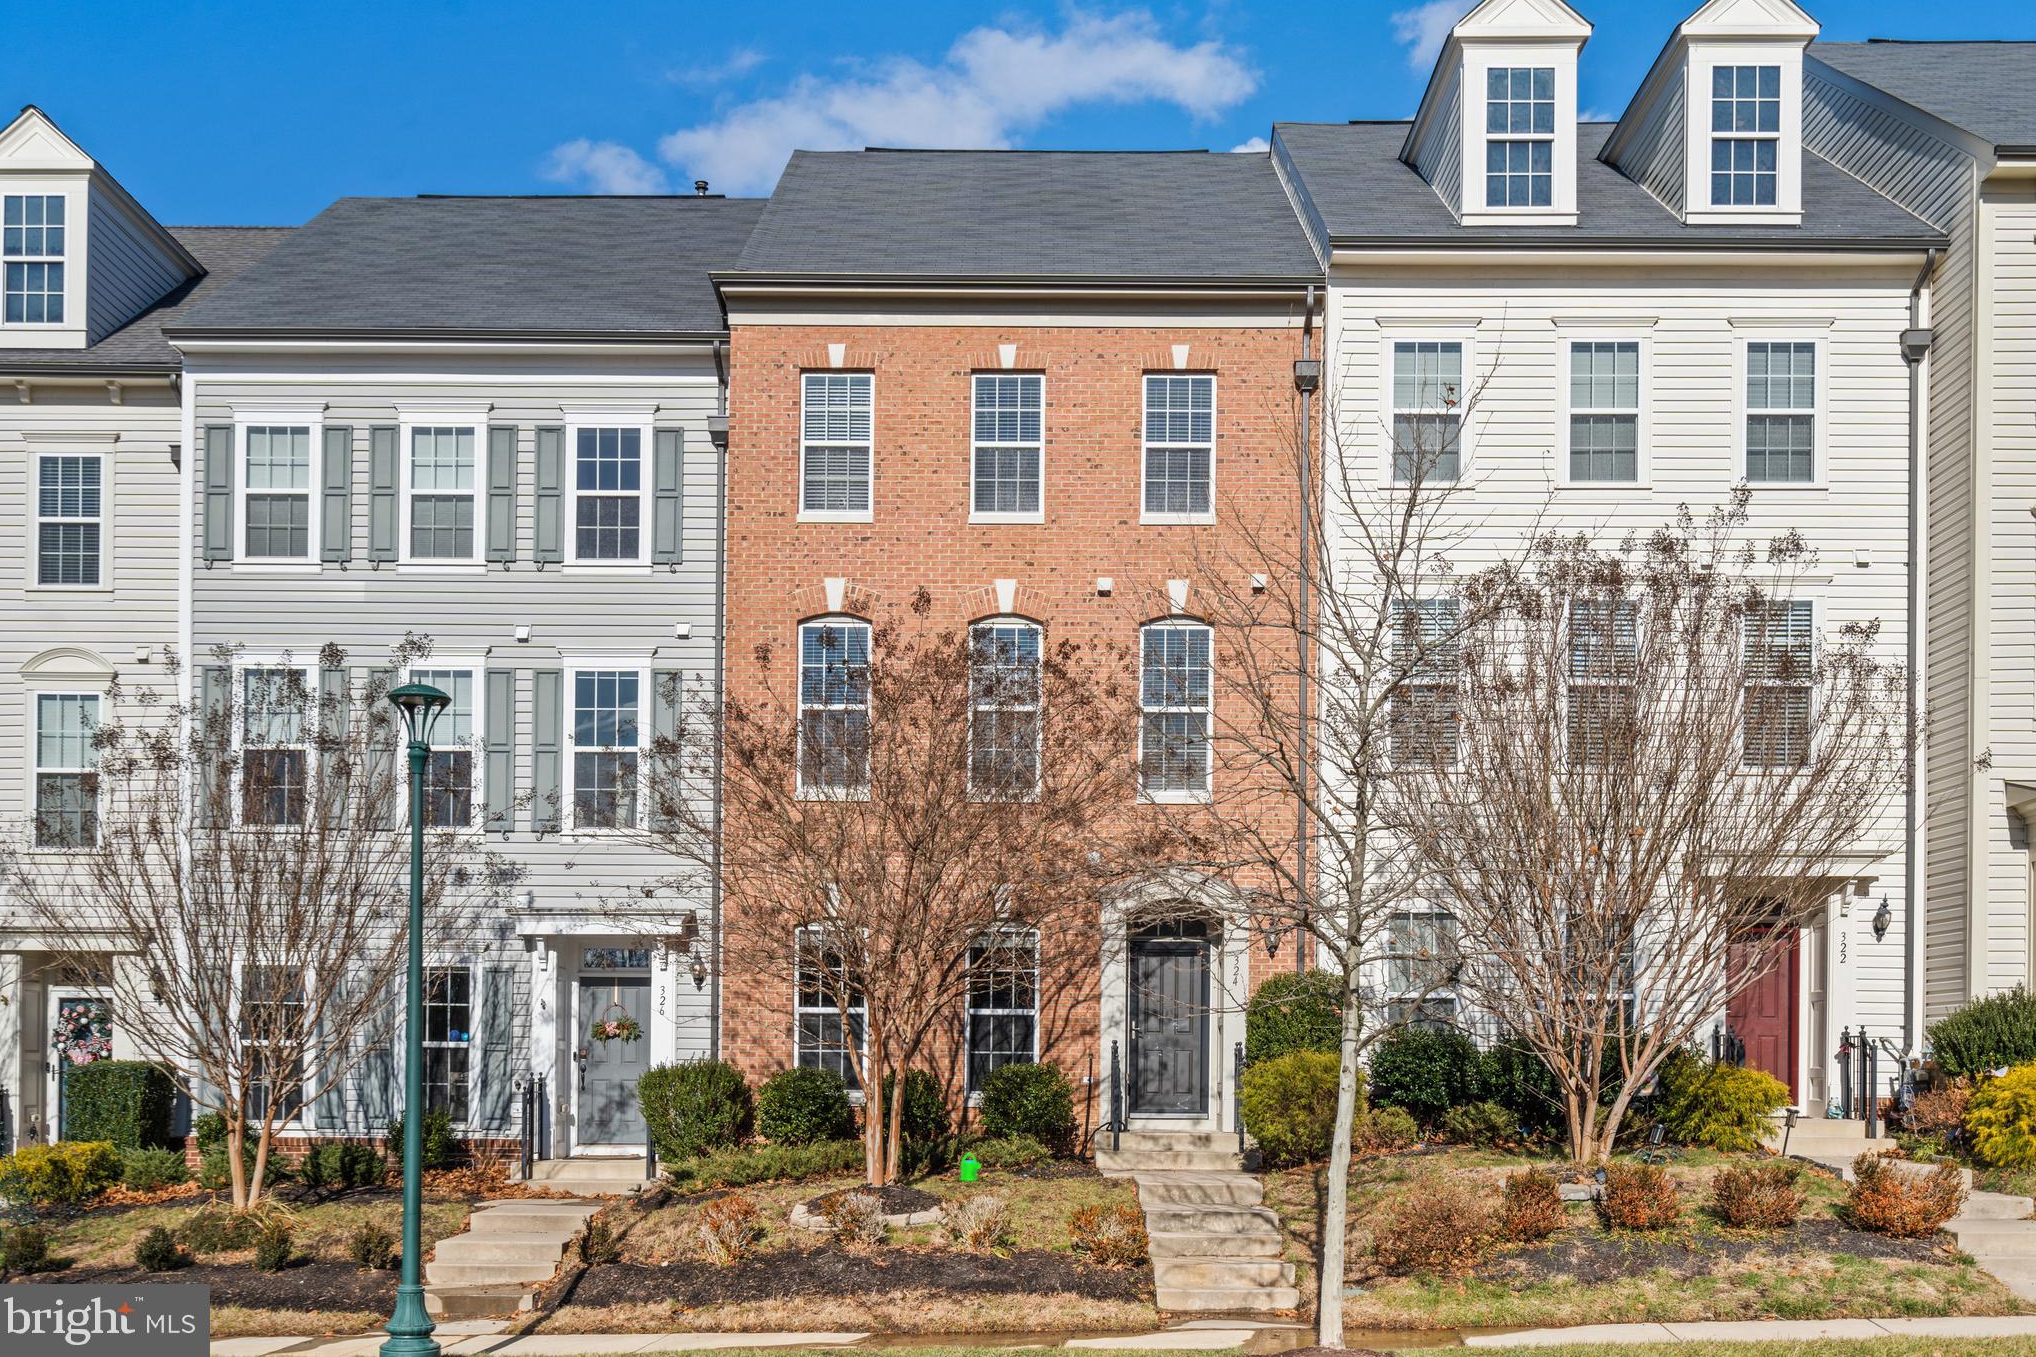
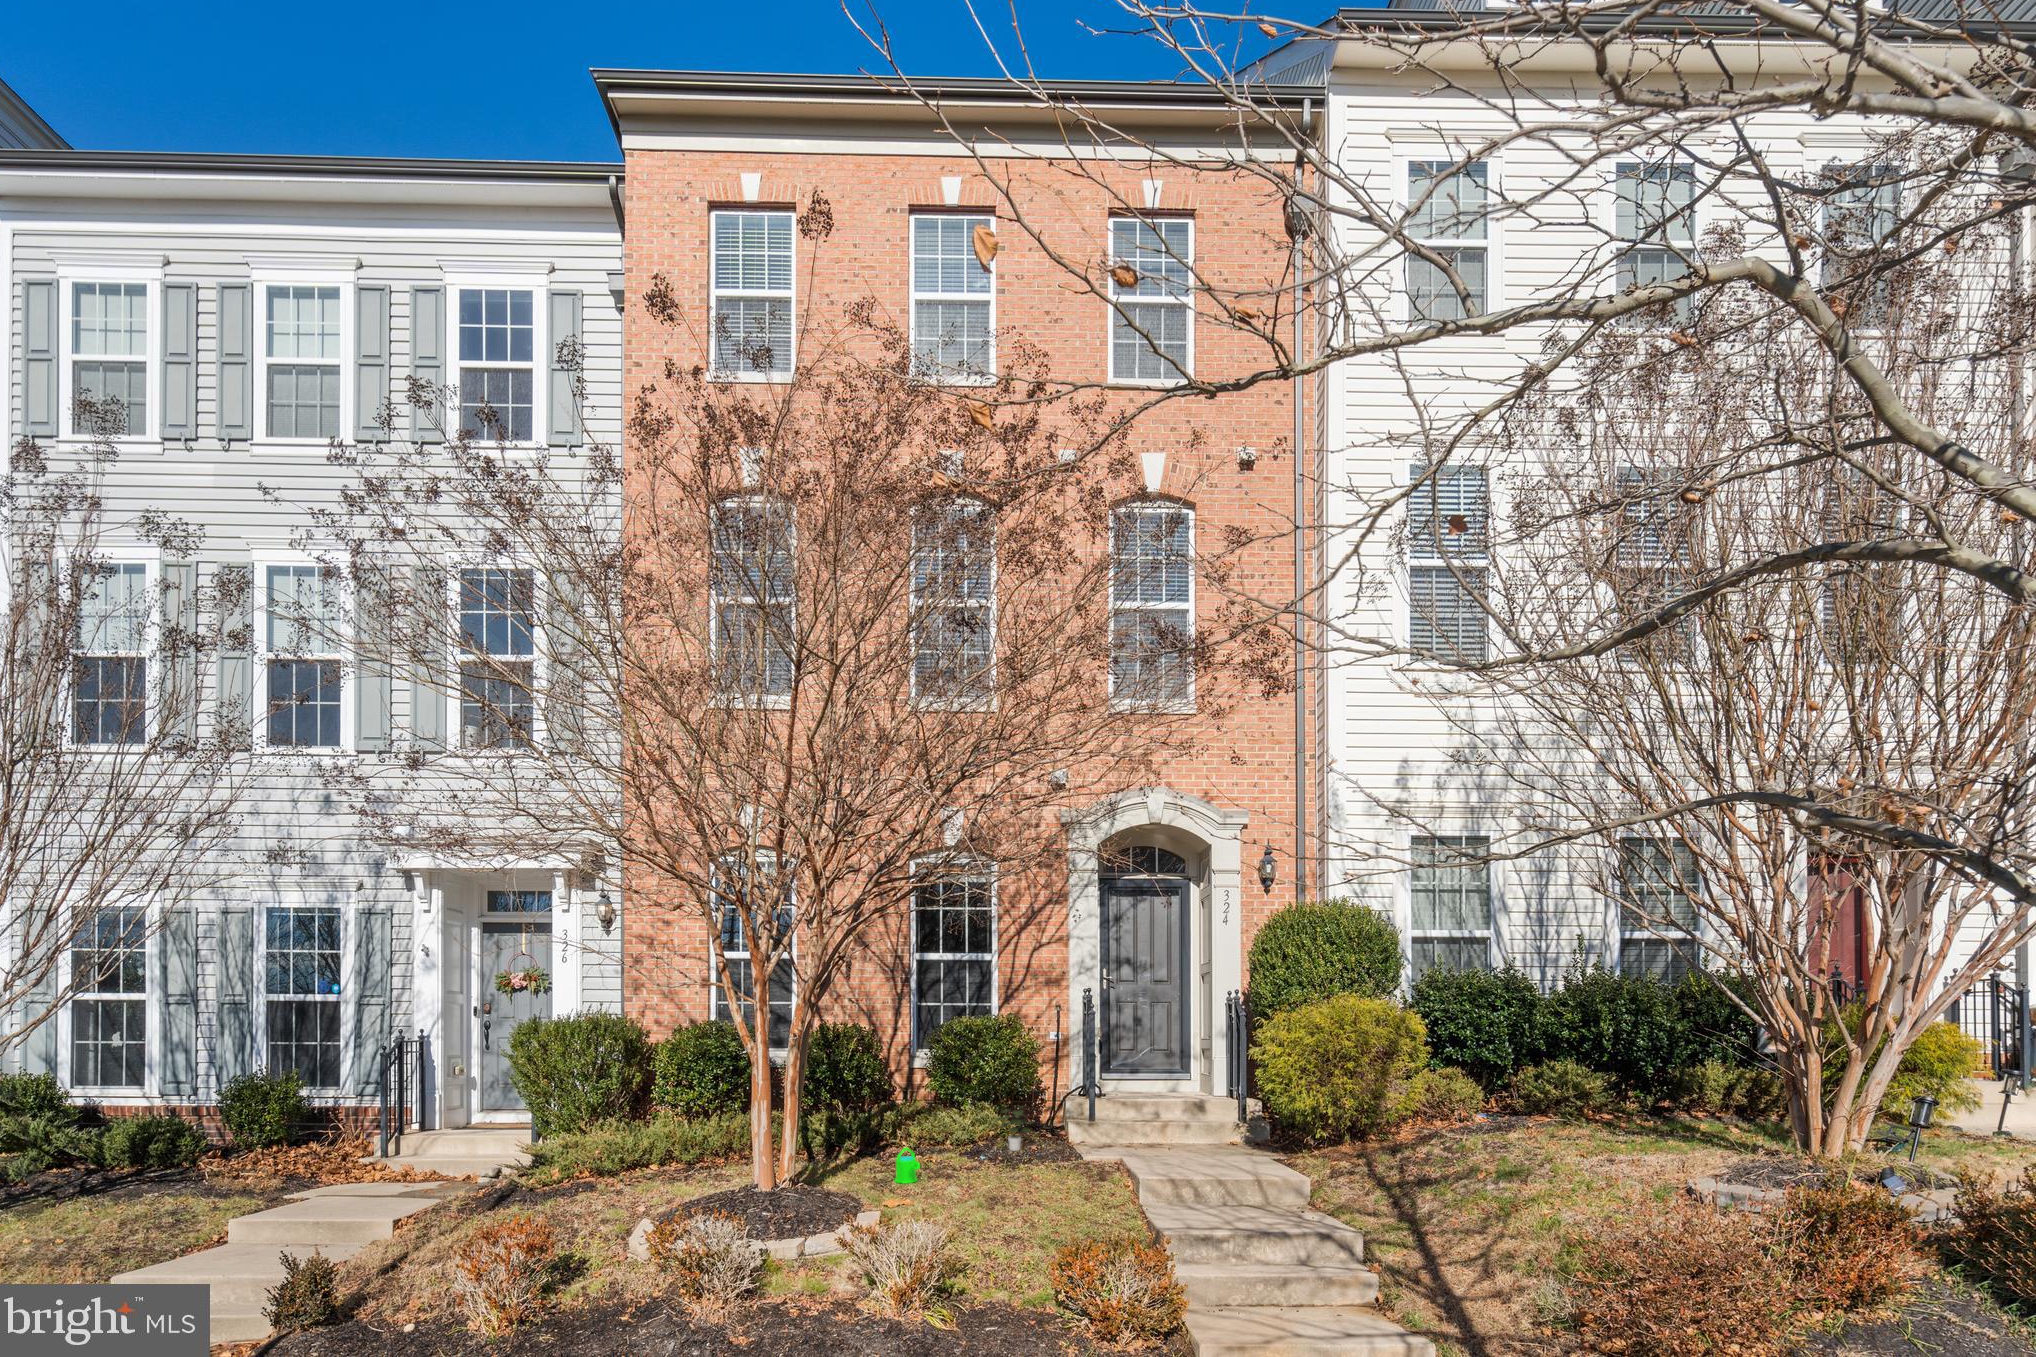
potted plant: none [1039,1128,1072,1164] -> present [996,1110,1033,1151]

